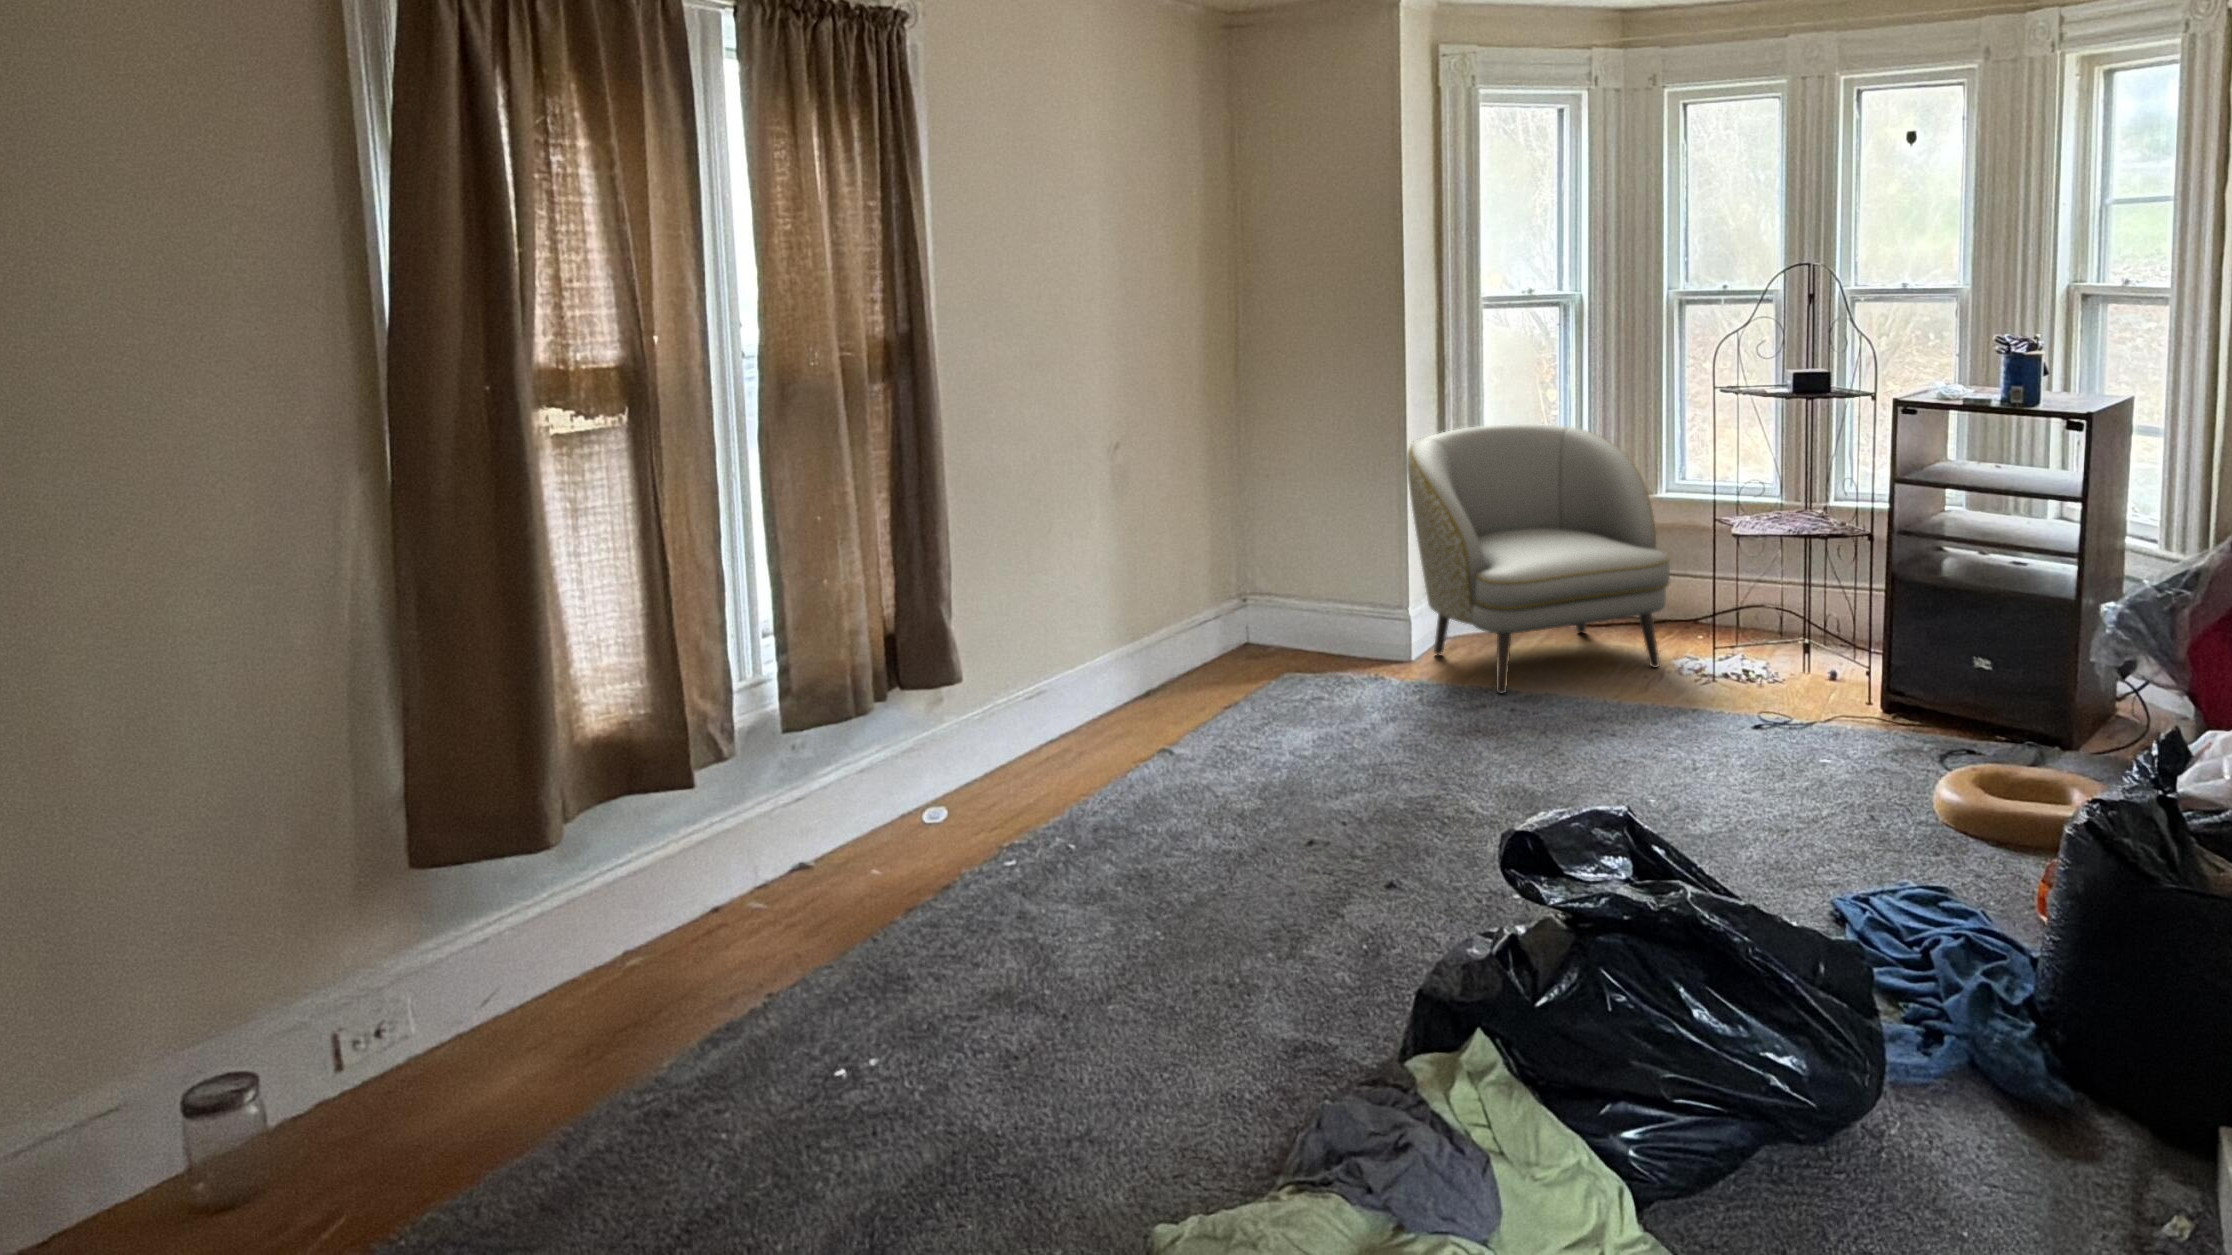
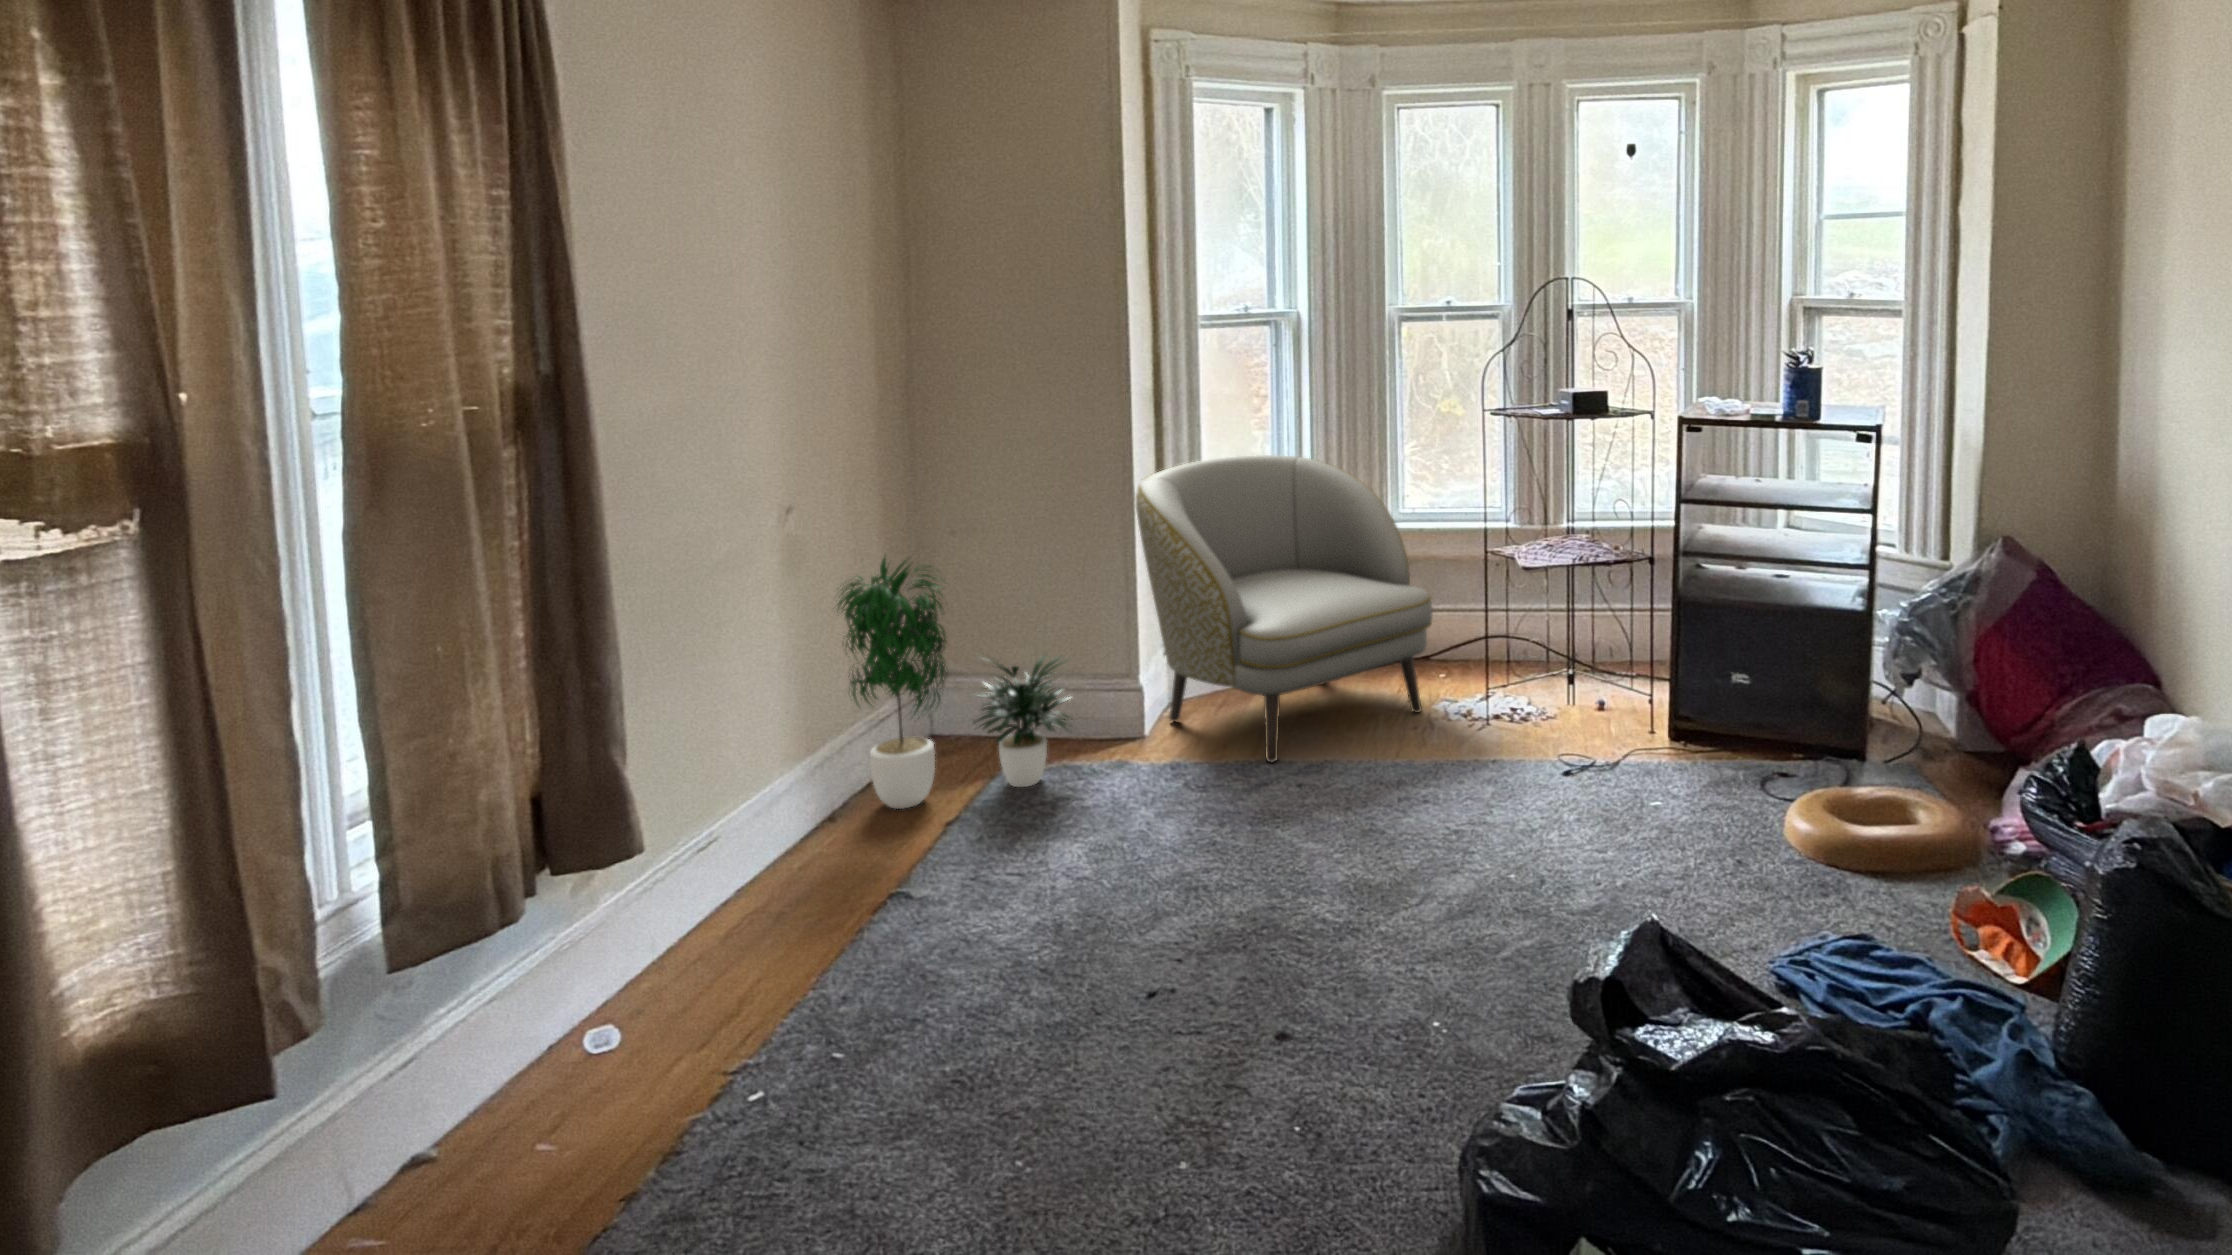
potted plant: none [1144,486,1338,696] -> present [837,557,1072,809]

